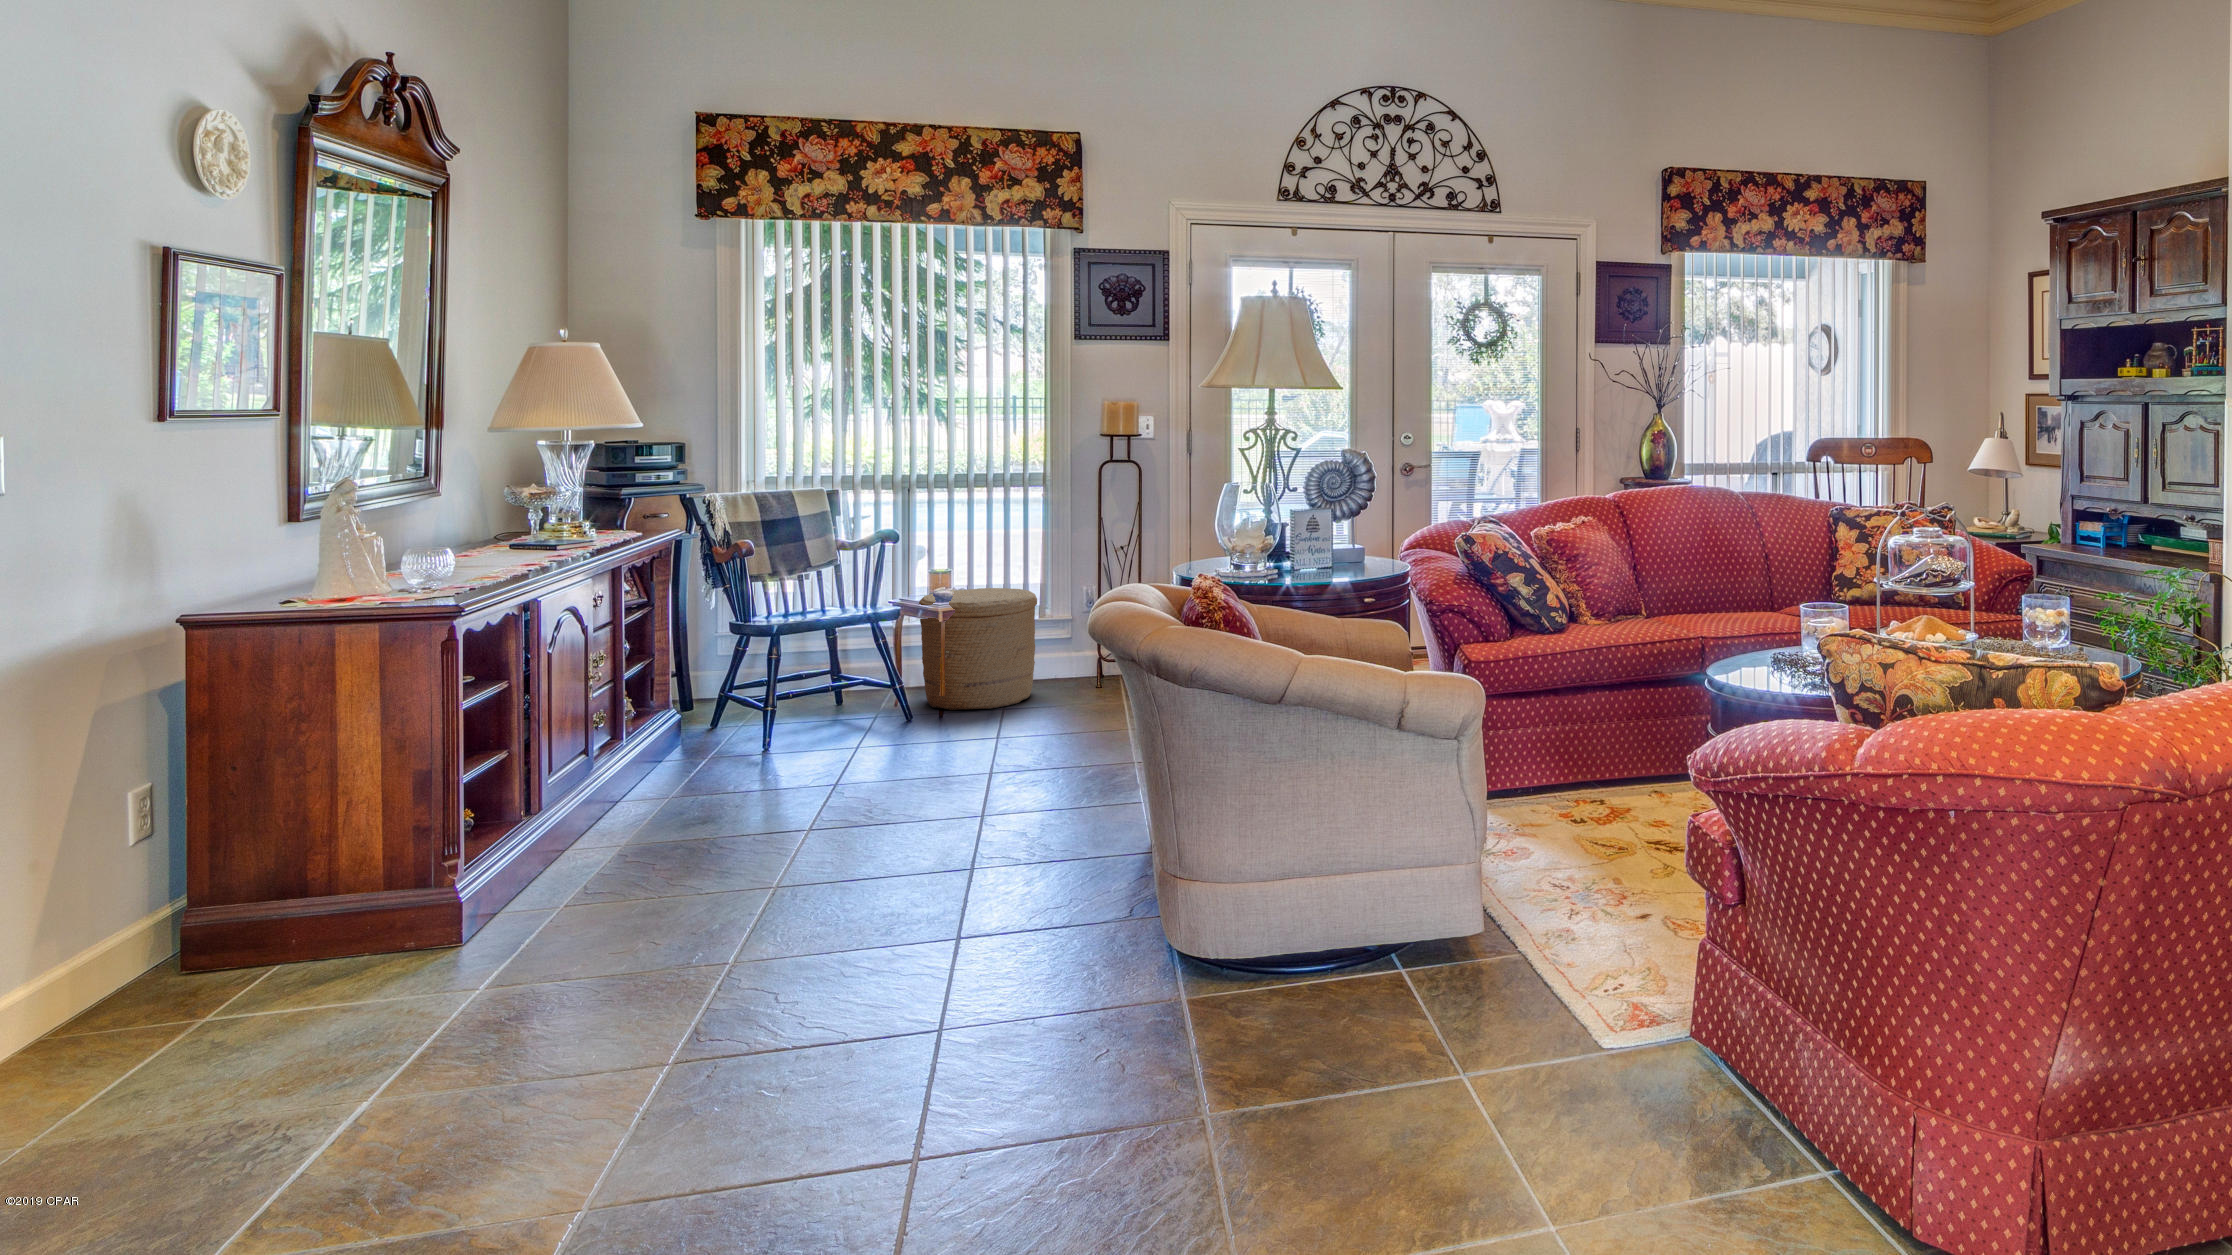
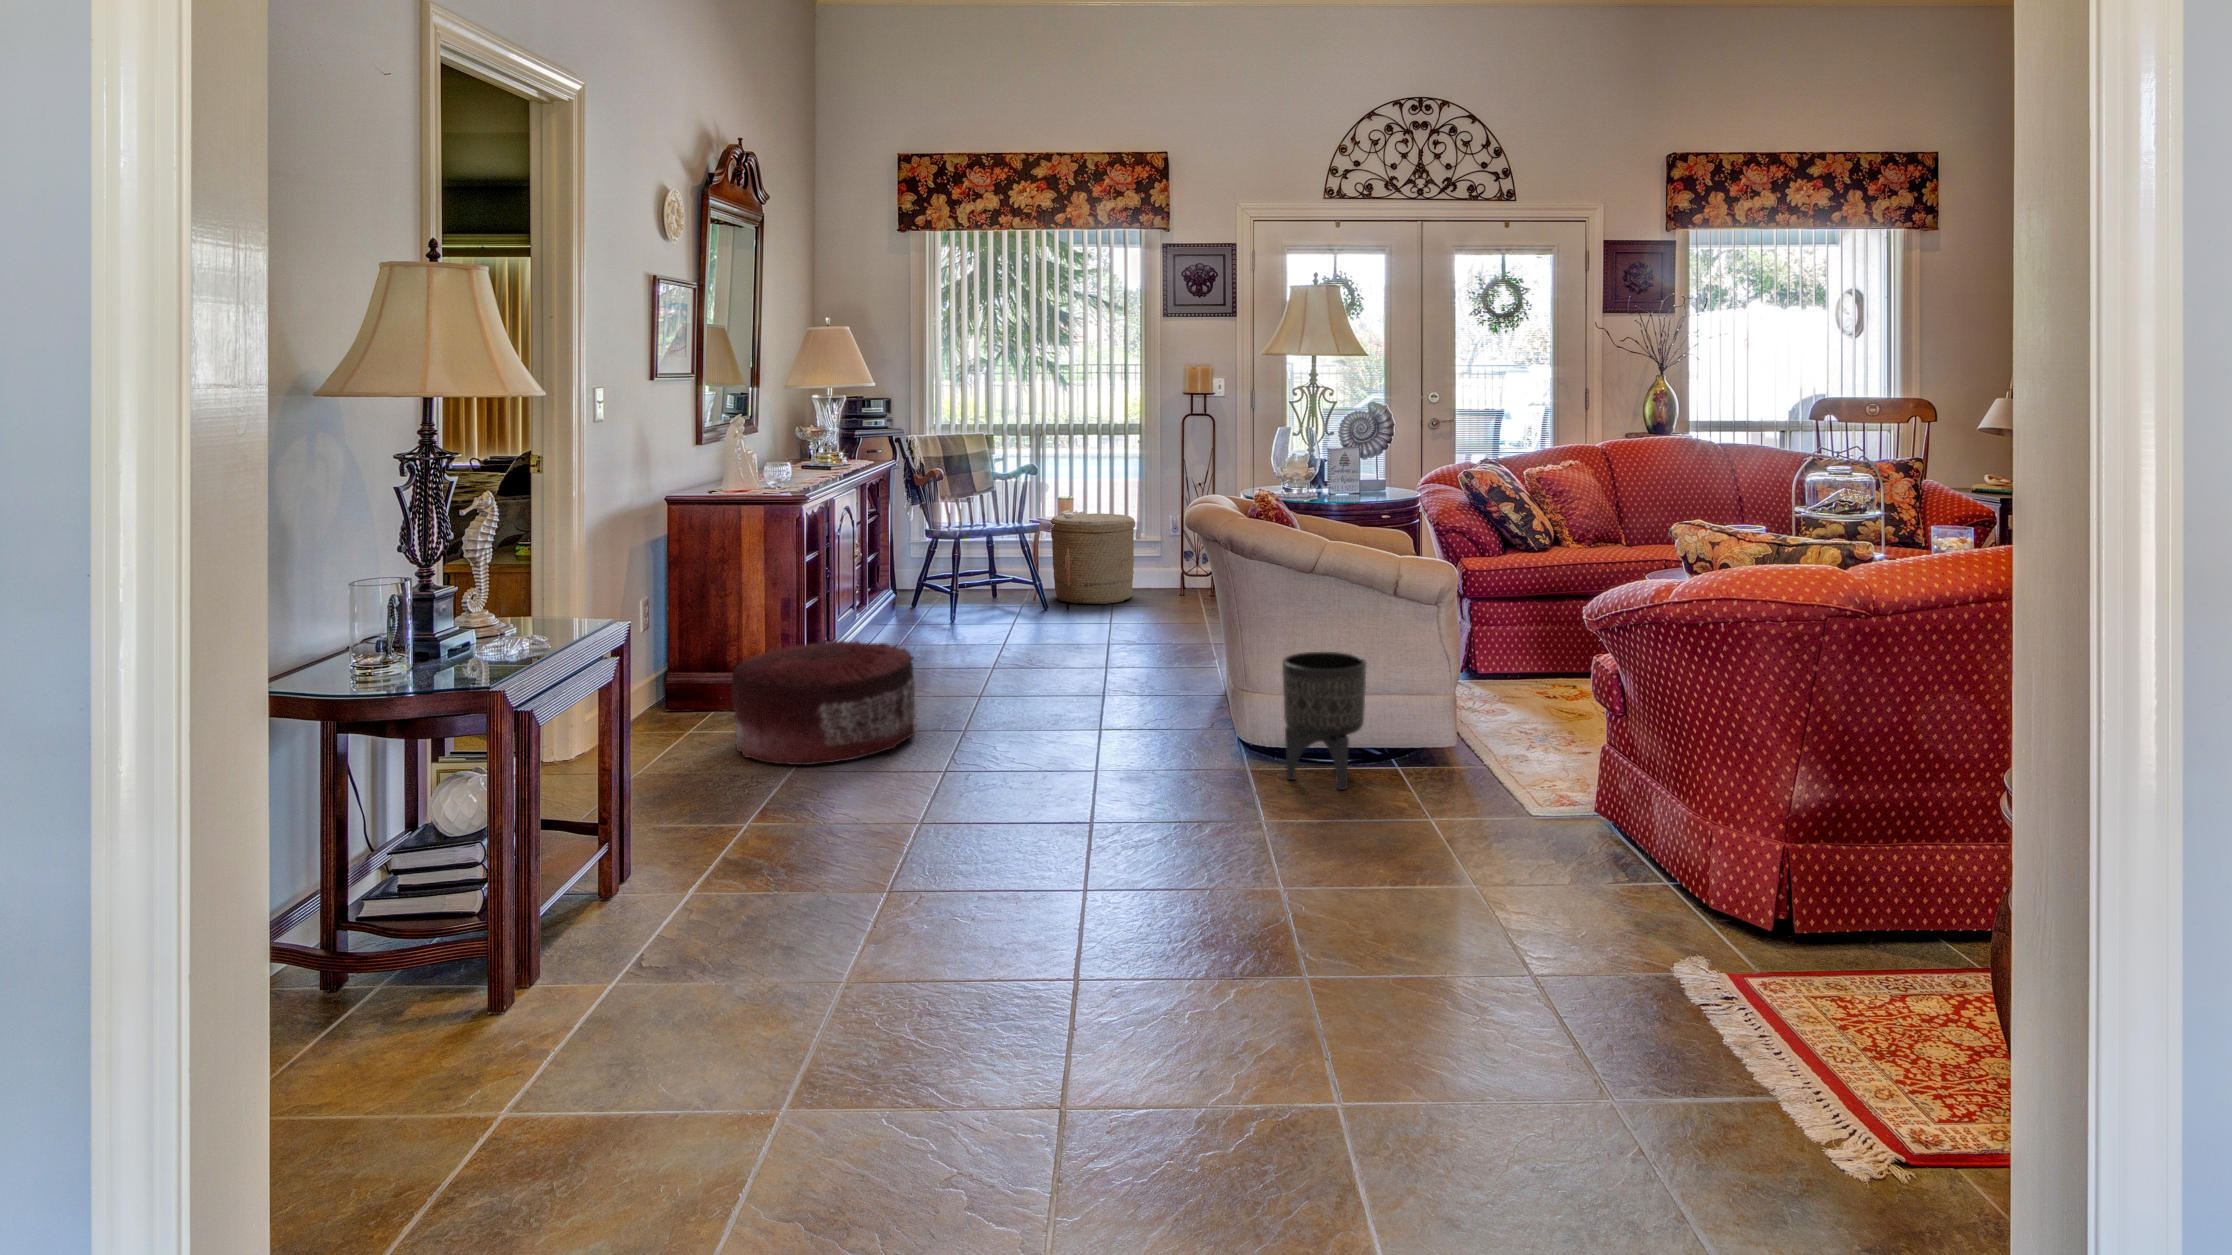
planter: none [1243,825,1370,1047] -> present [1282,652,1367,790]
pouf: none [245,844,639,1109] -> present [732,640,917,765]

